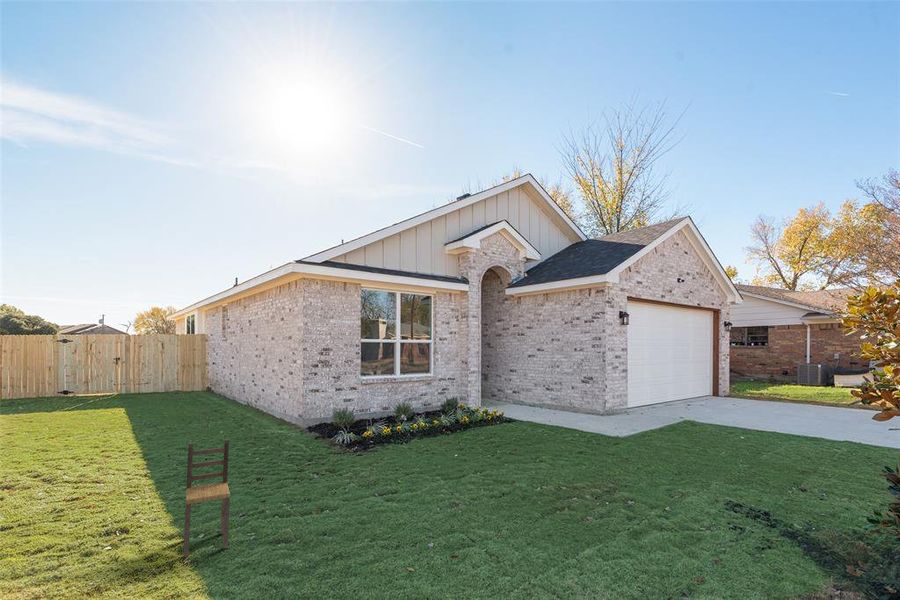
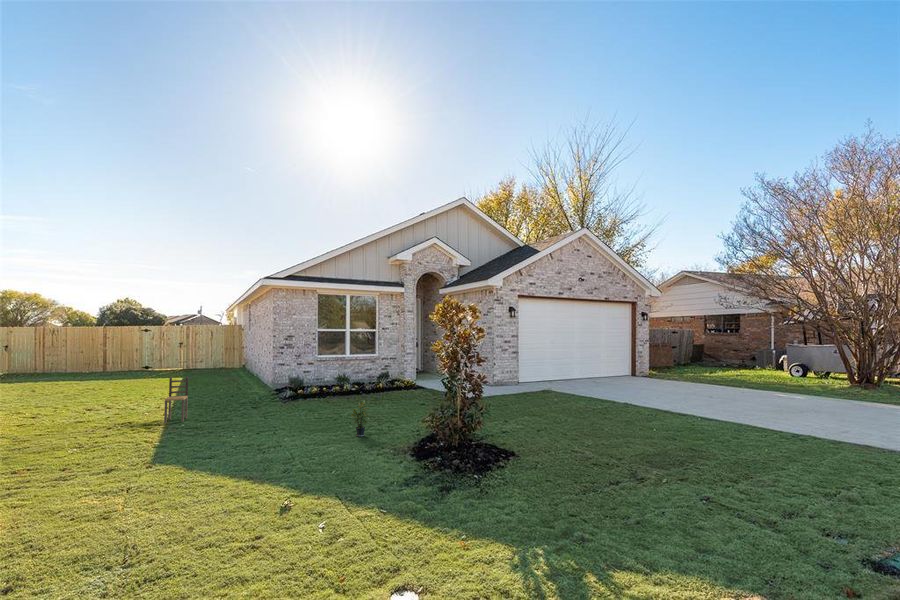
potted plant: none [673,491,722,579] -> present [351,400,370,437]

